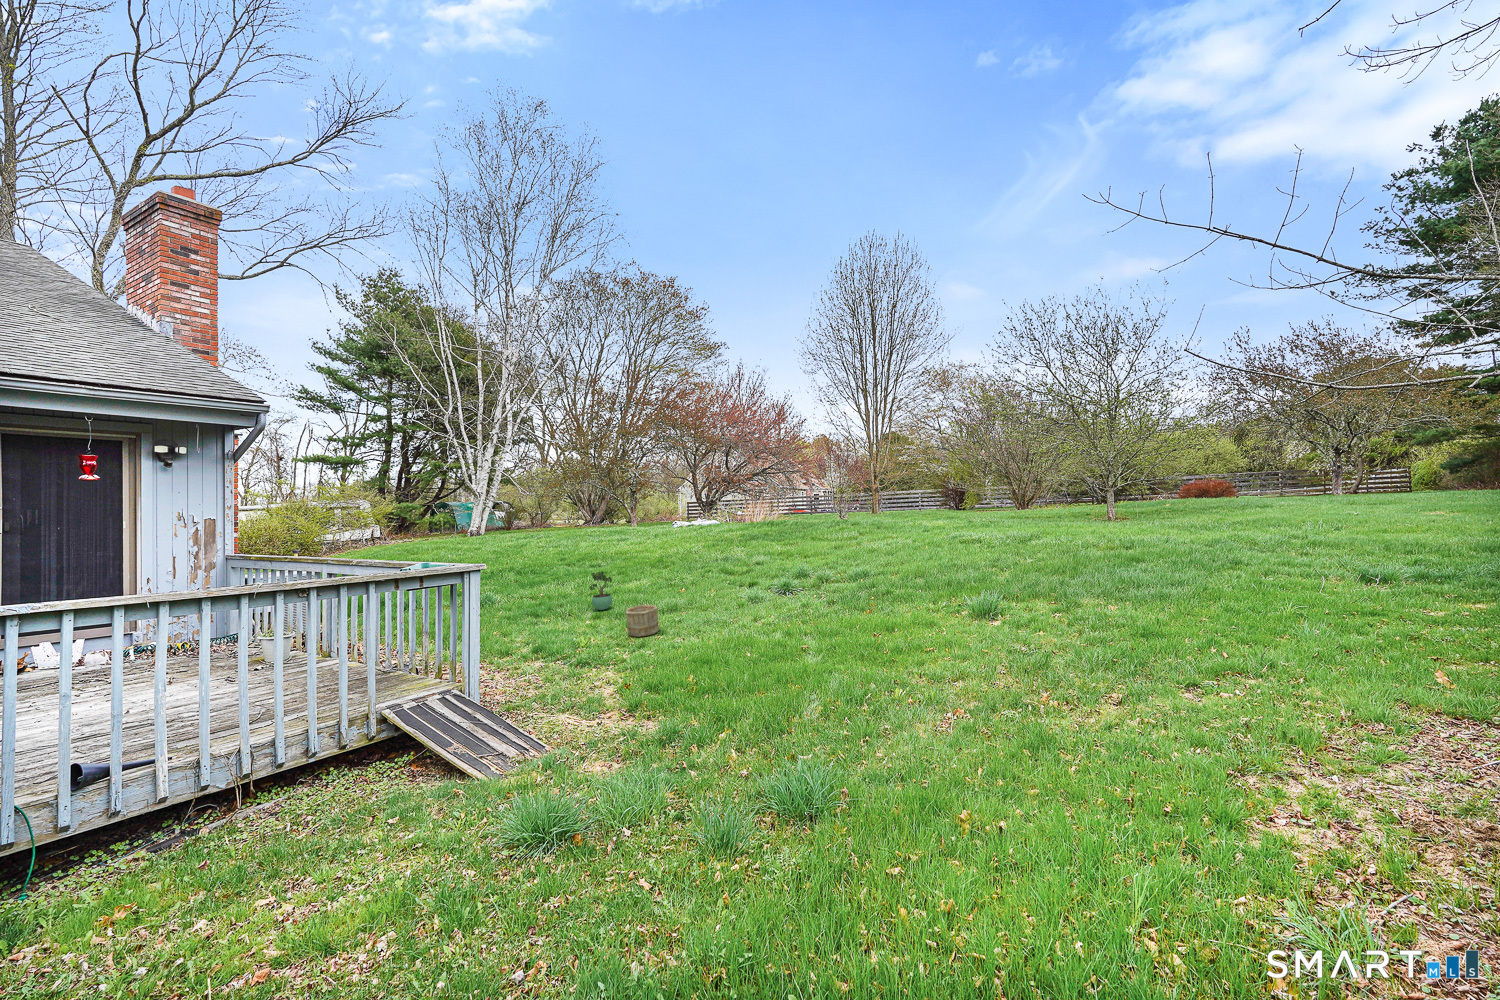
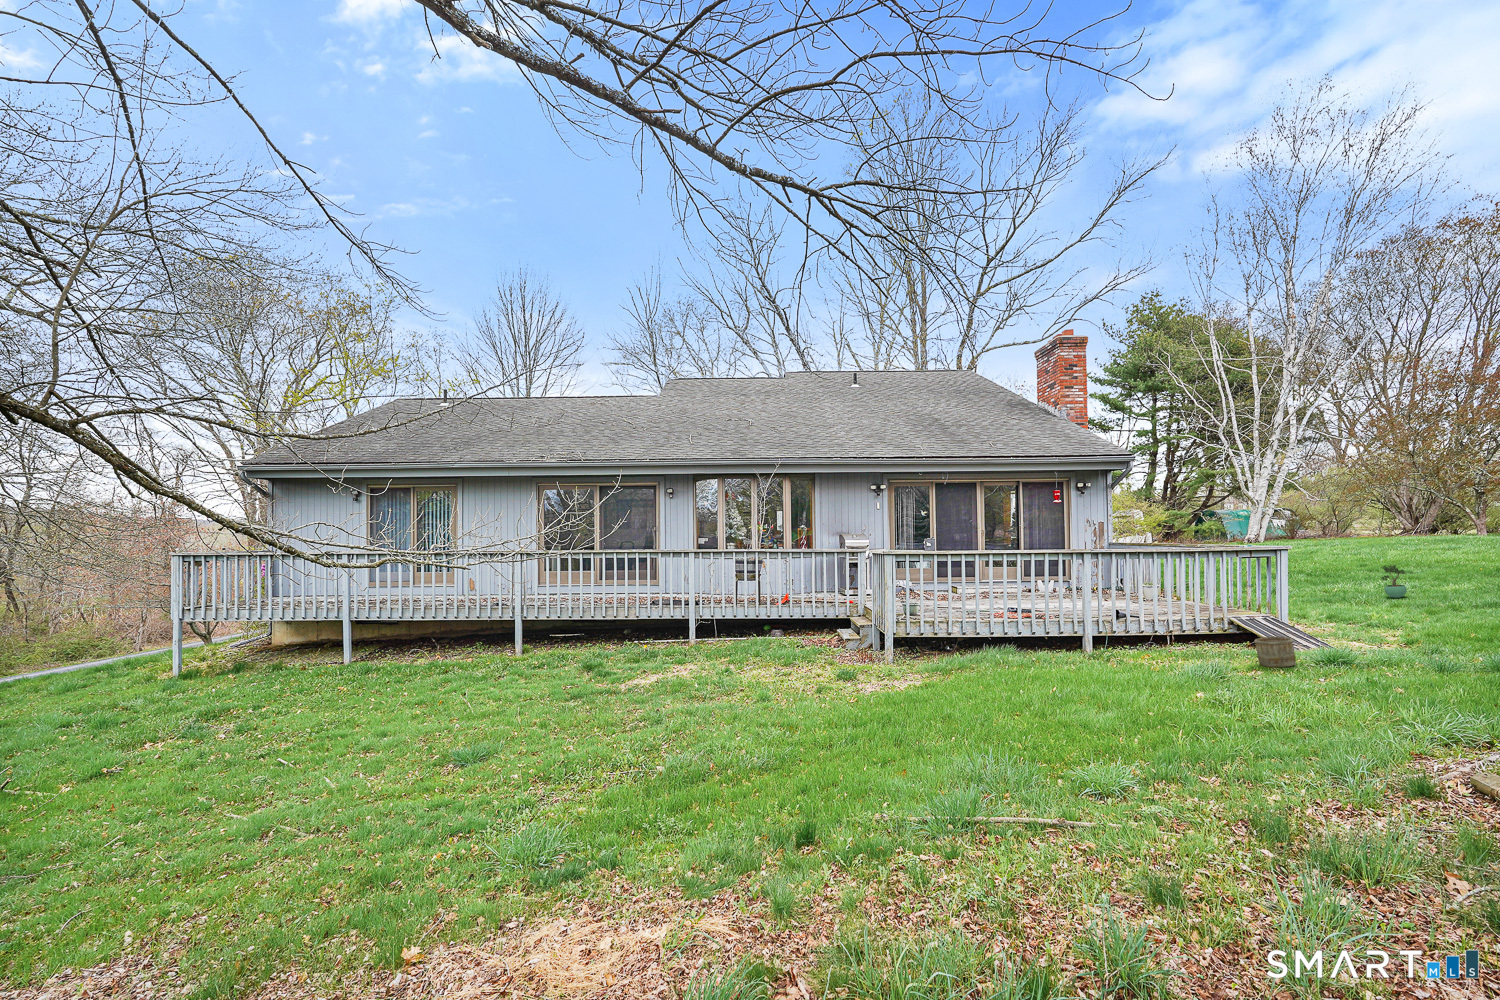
wooden bucket: present [625,605,659,637] -> present [1254,636,1296,667]

